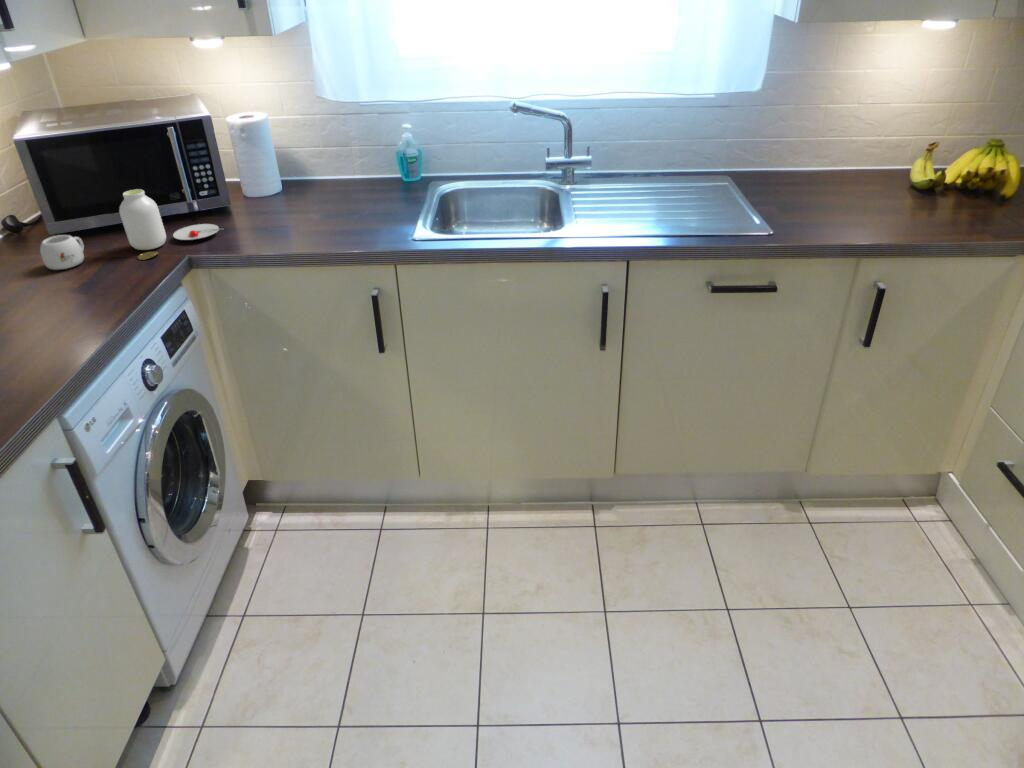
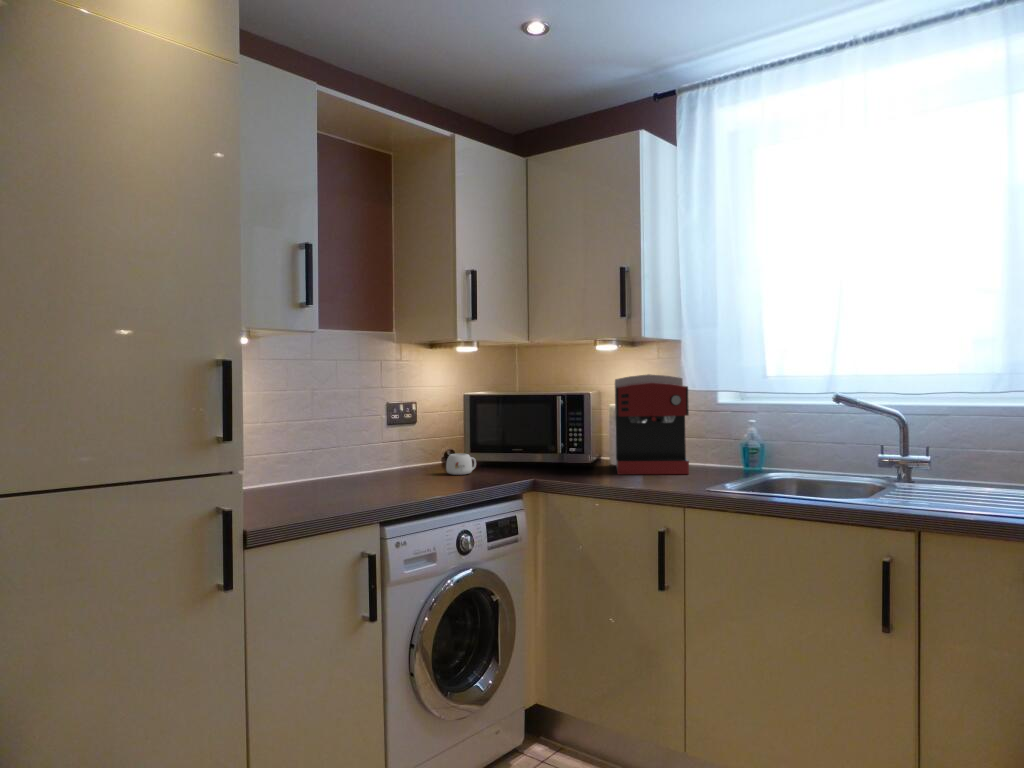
coffee maker: none [232,80,359,220] -> present [615,374,689,474]
jar: present [119,189,219,260] -> none [502,431,572,477]

